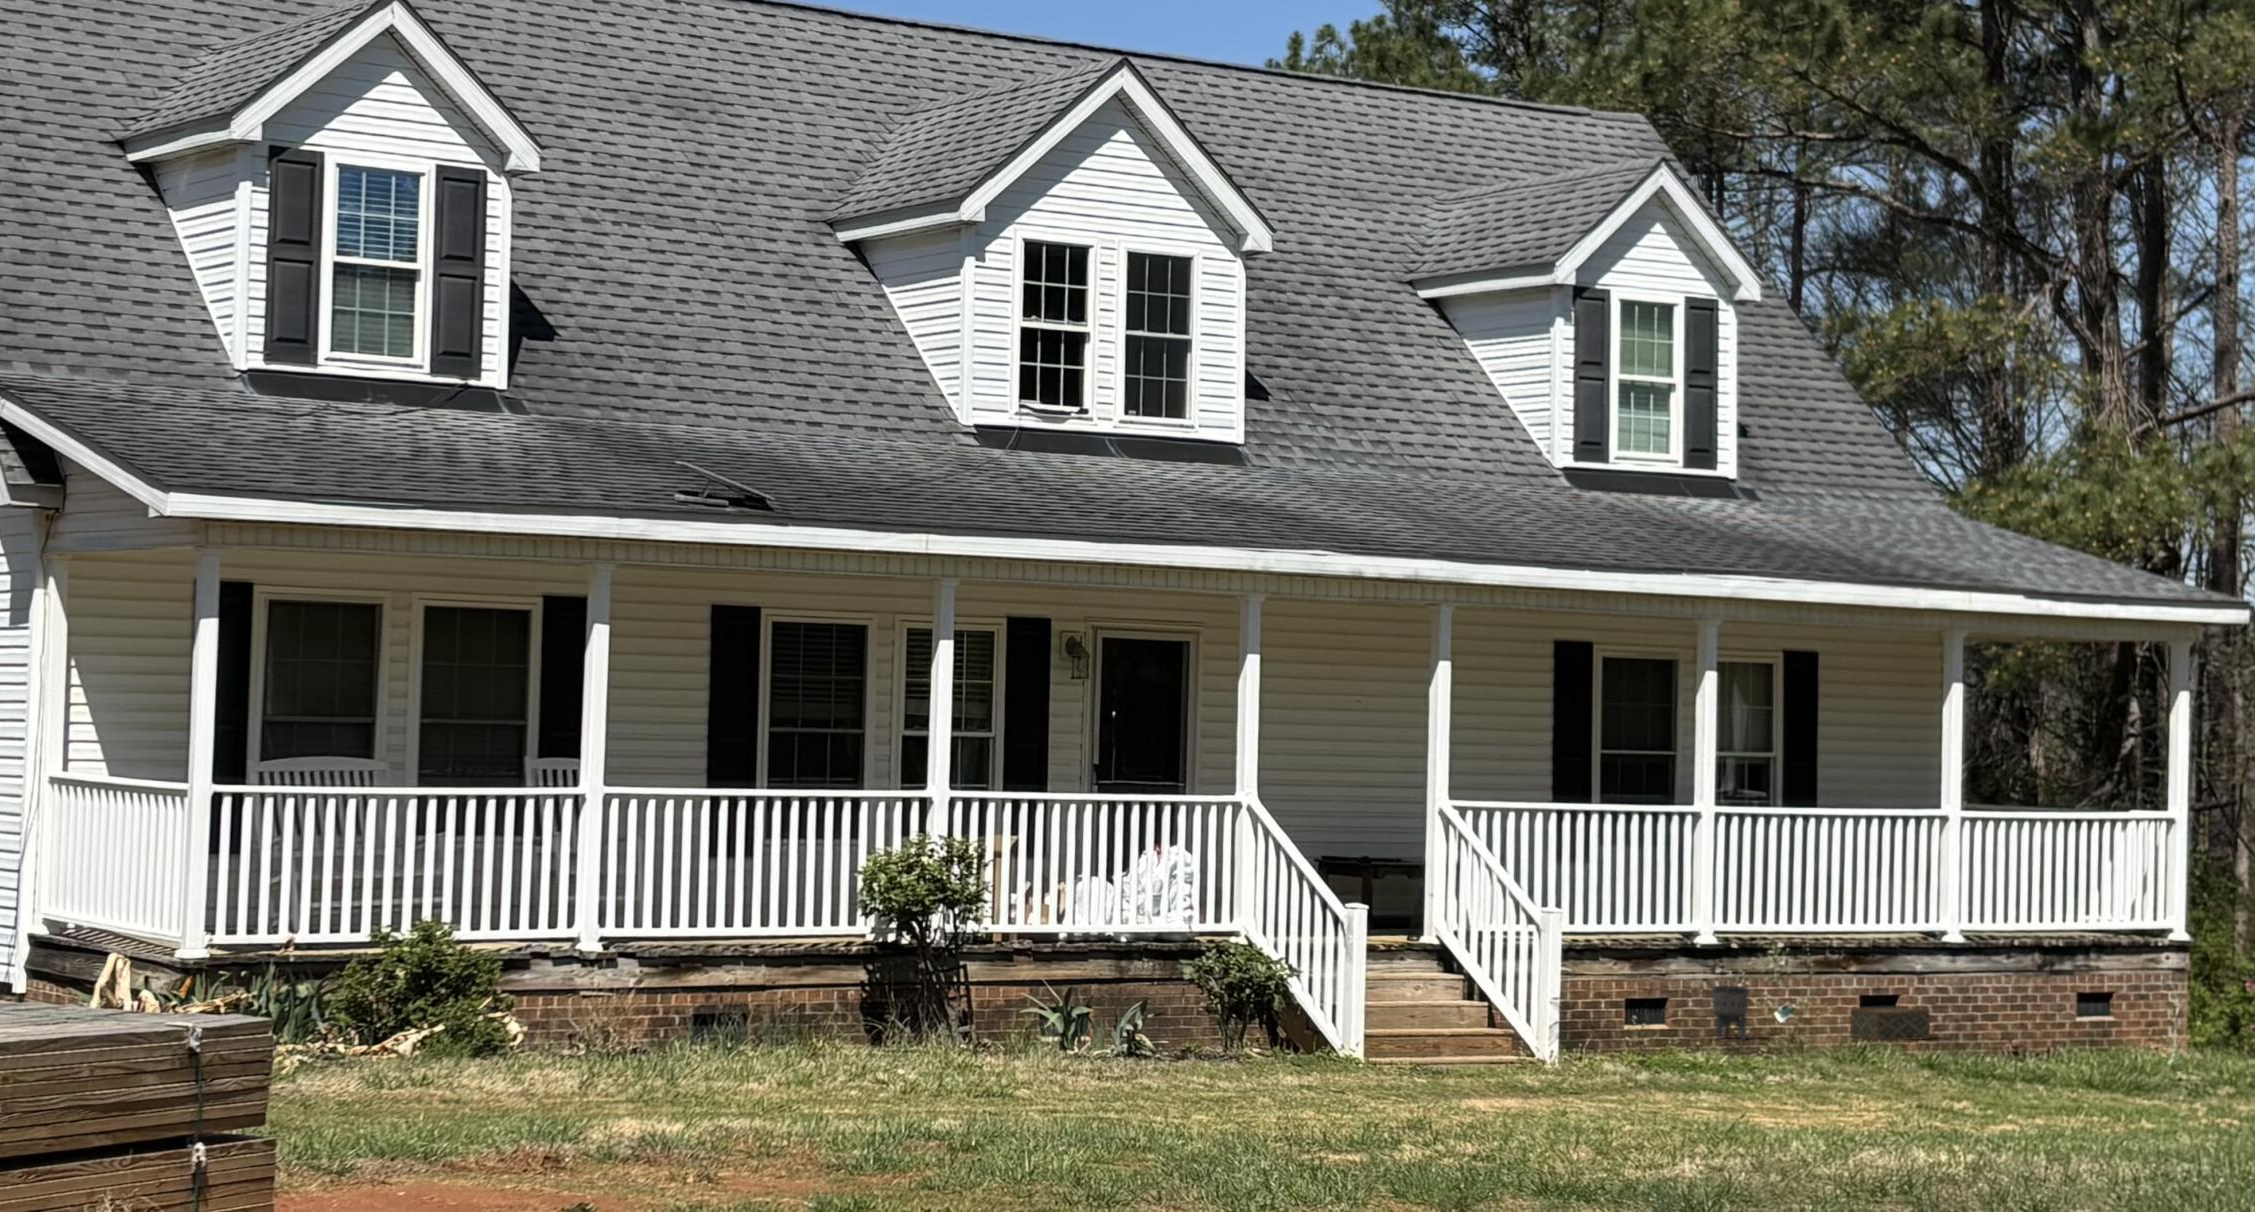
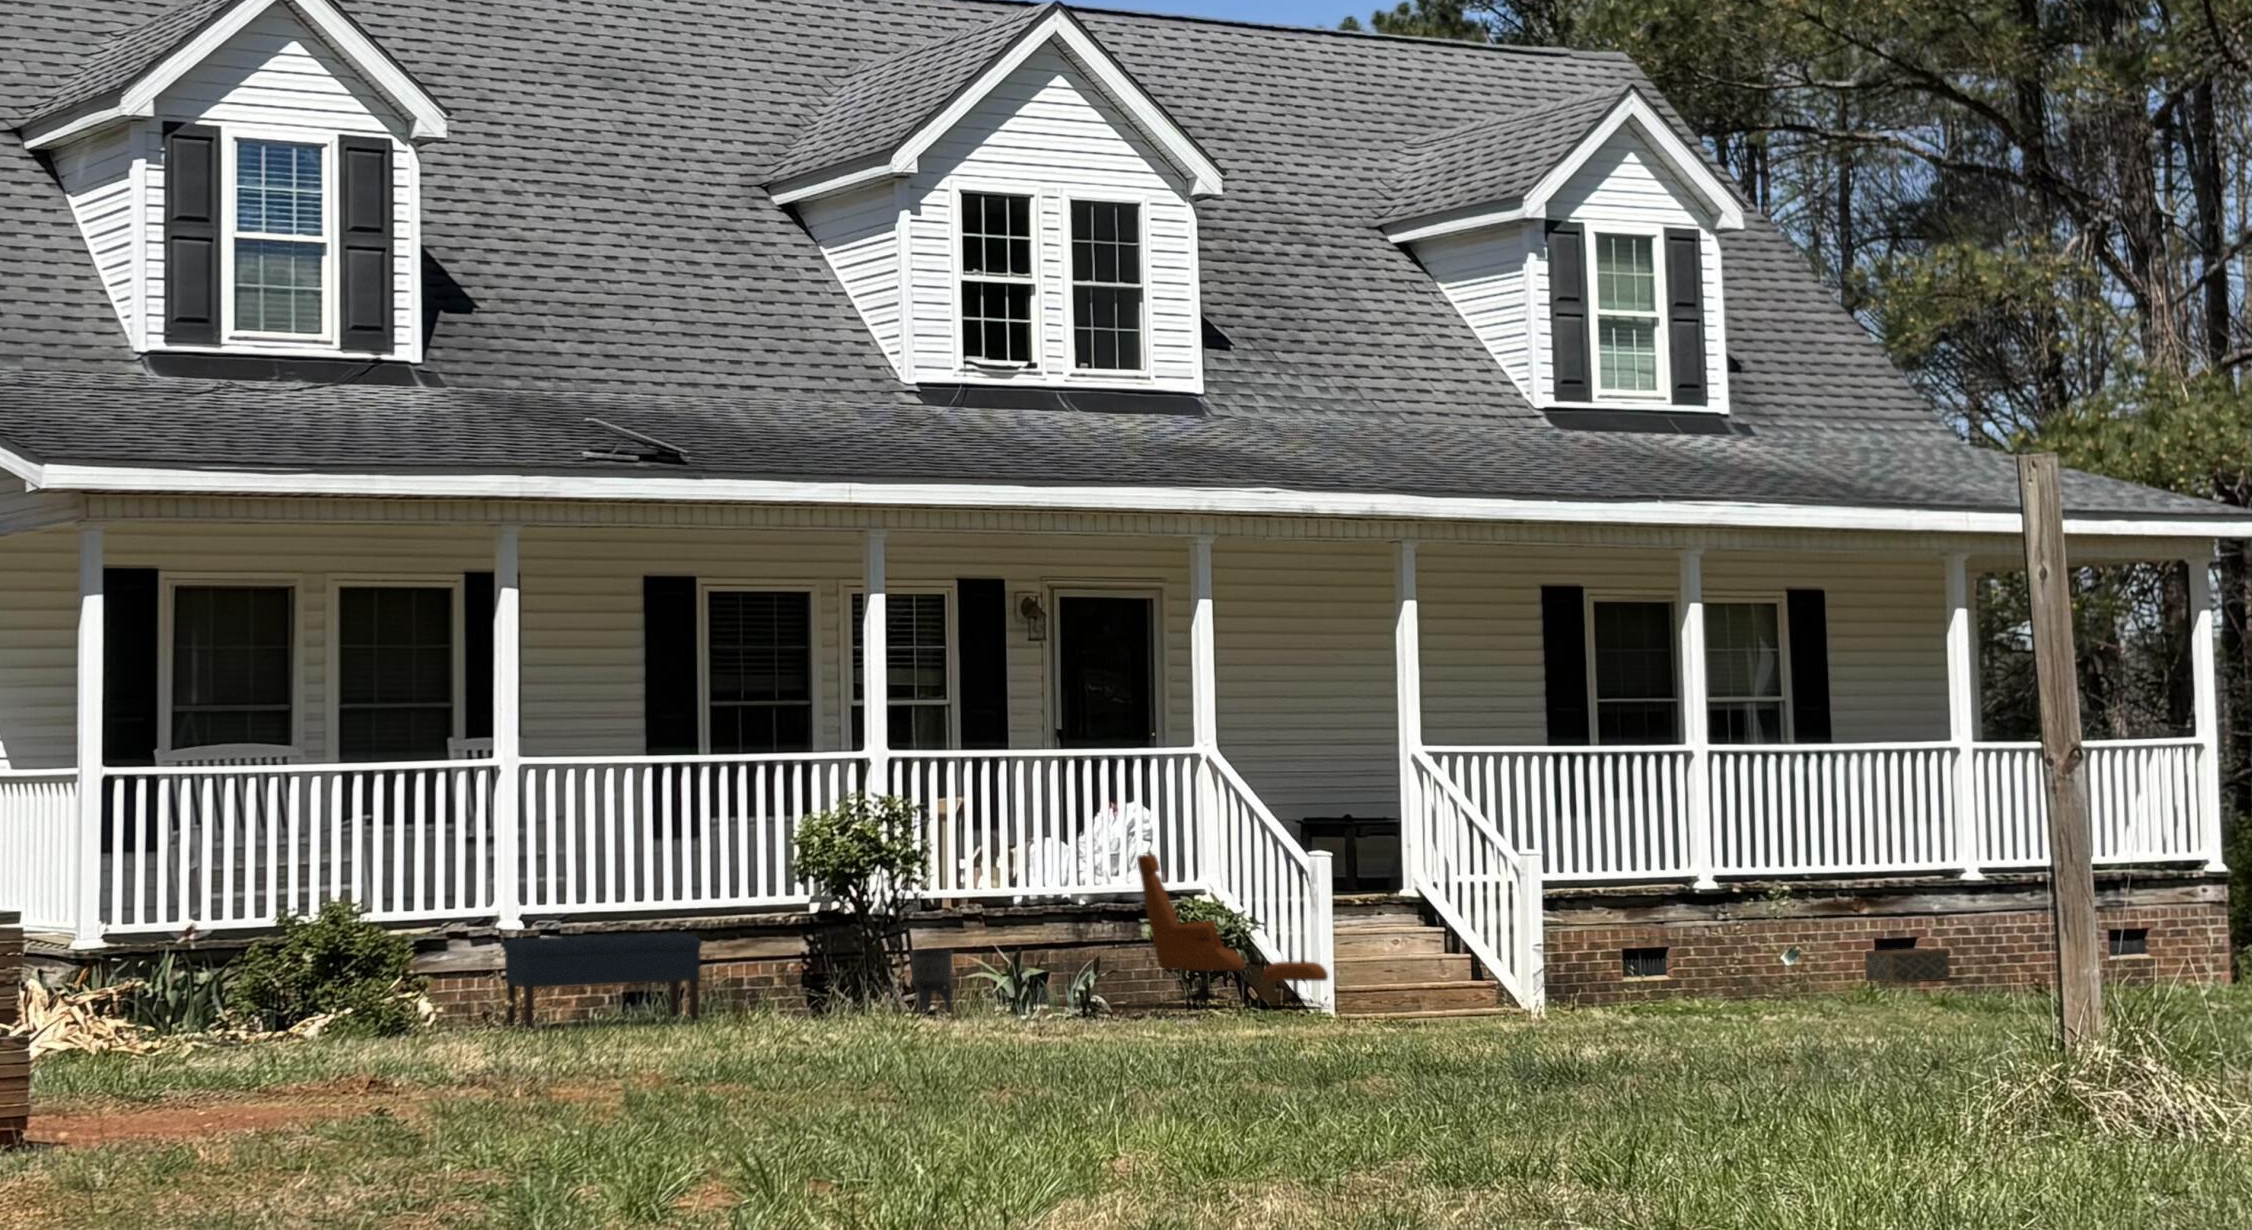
lounge chair: none [1180,897,1357,1053] -> present [1137,854,1328,1009]
bench: none [582,958,772,1048] -> present [503,932,702,1028]
planter: present [1712,986,1749,1040] -> present [911,950,953,1013]

